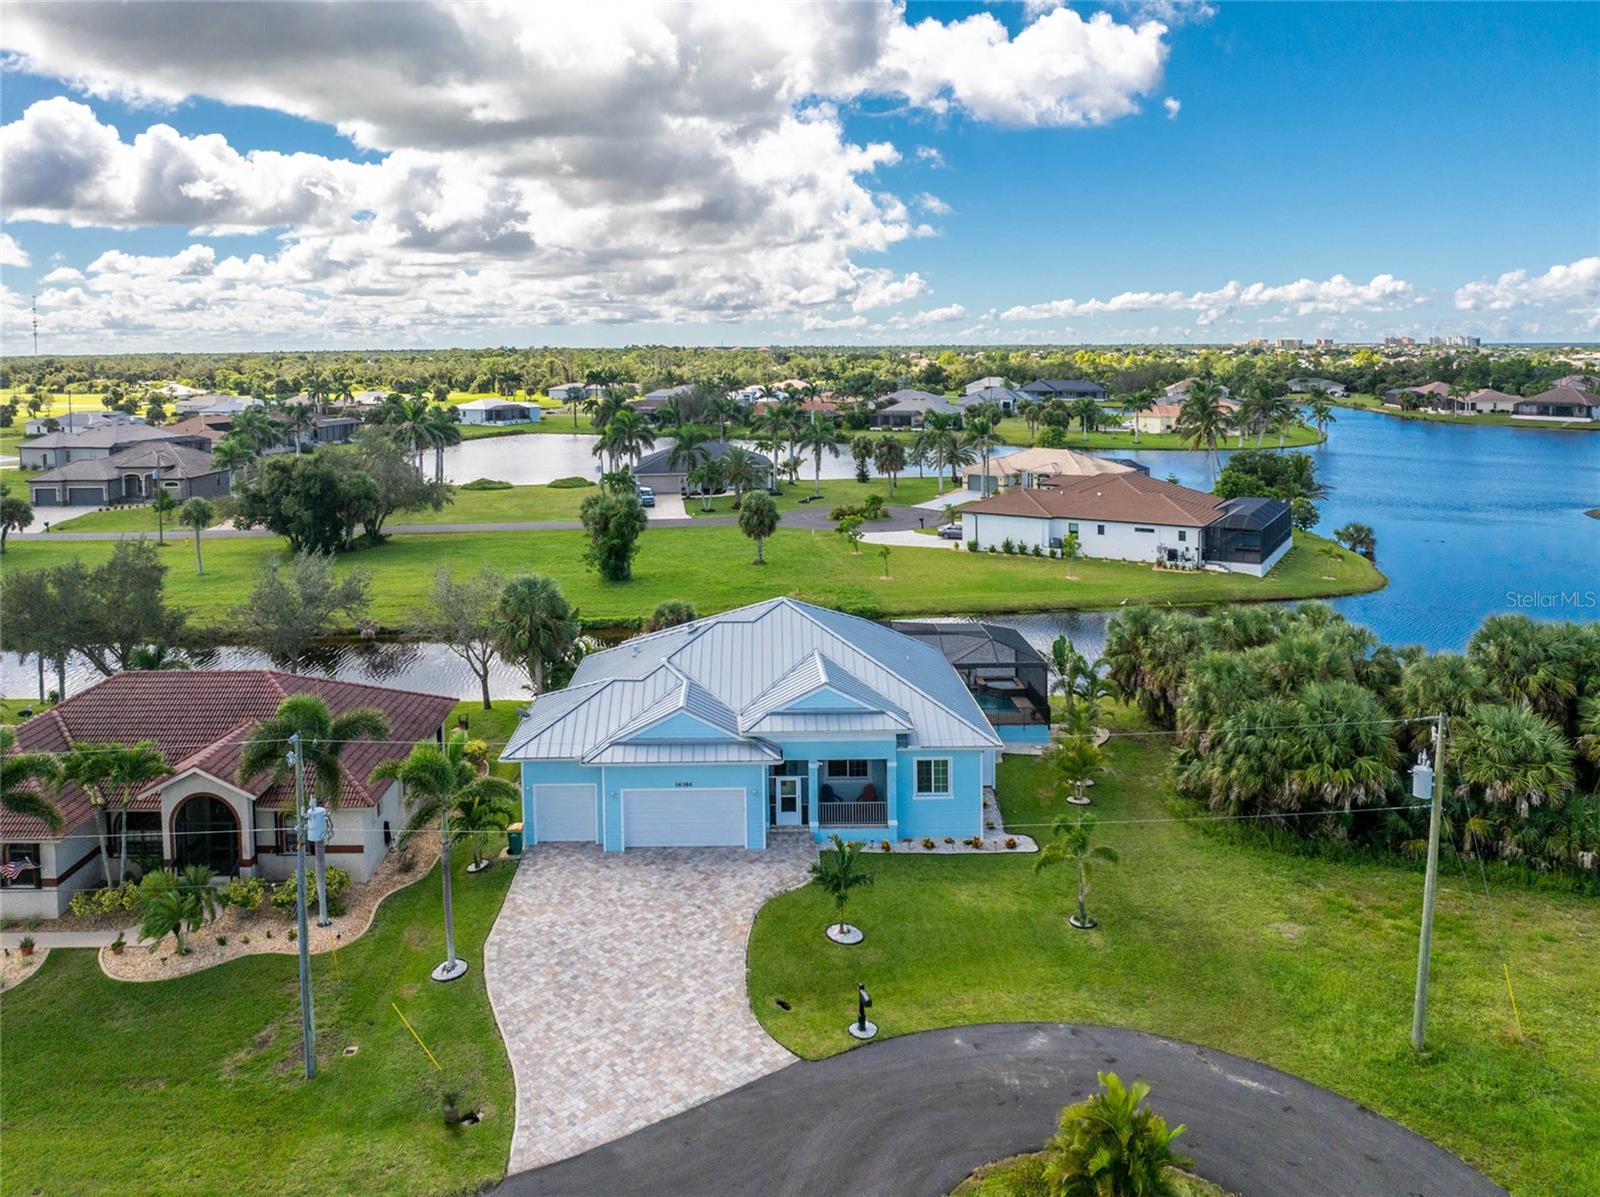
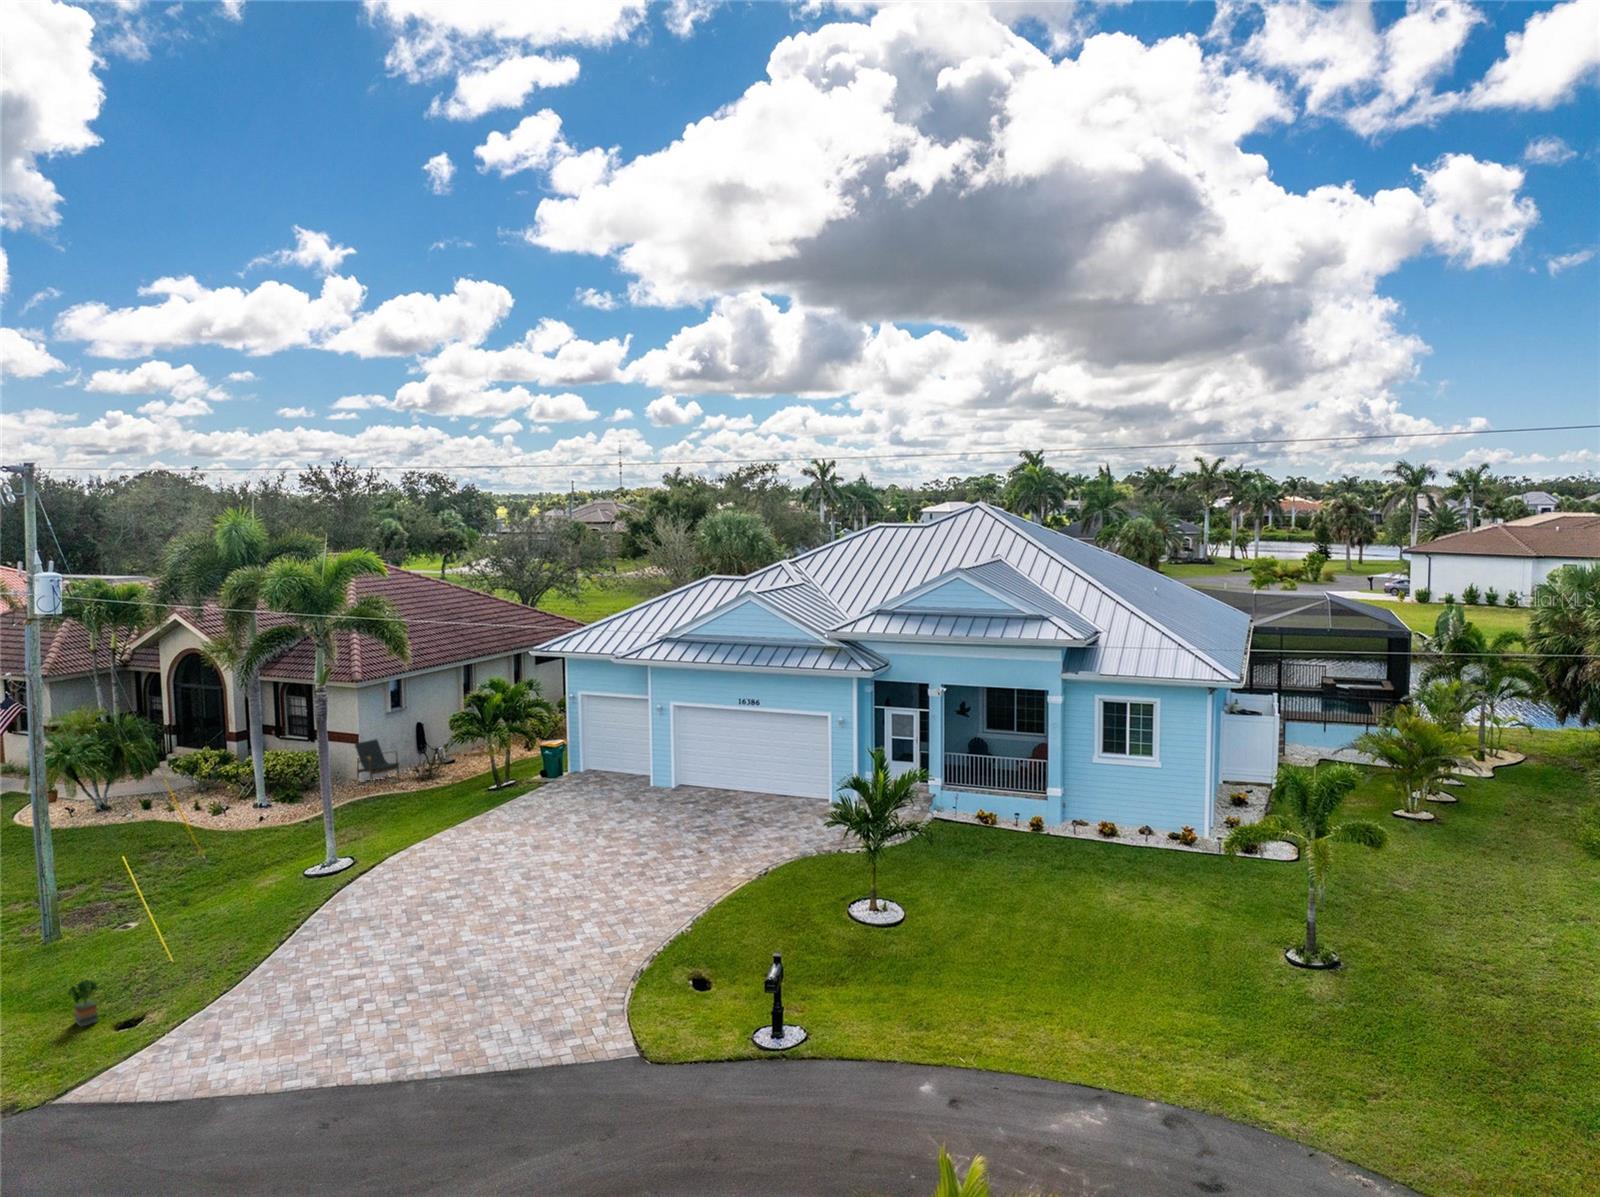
lounge chair: none [364,846,403,884] -> present [355,739,399,783]

